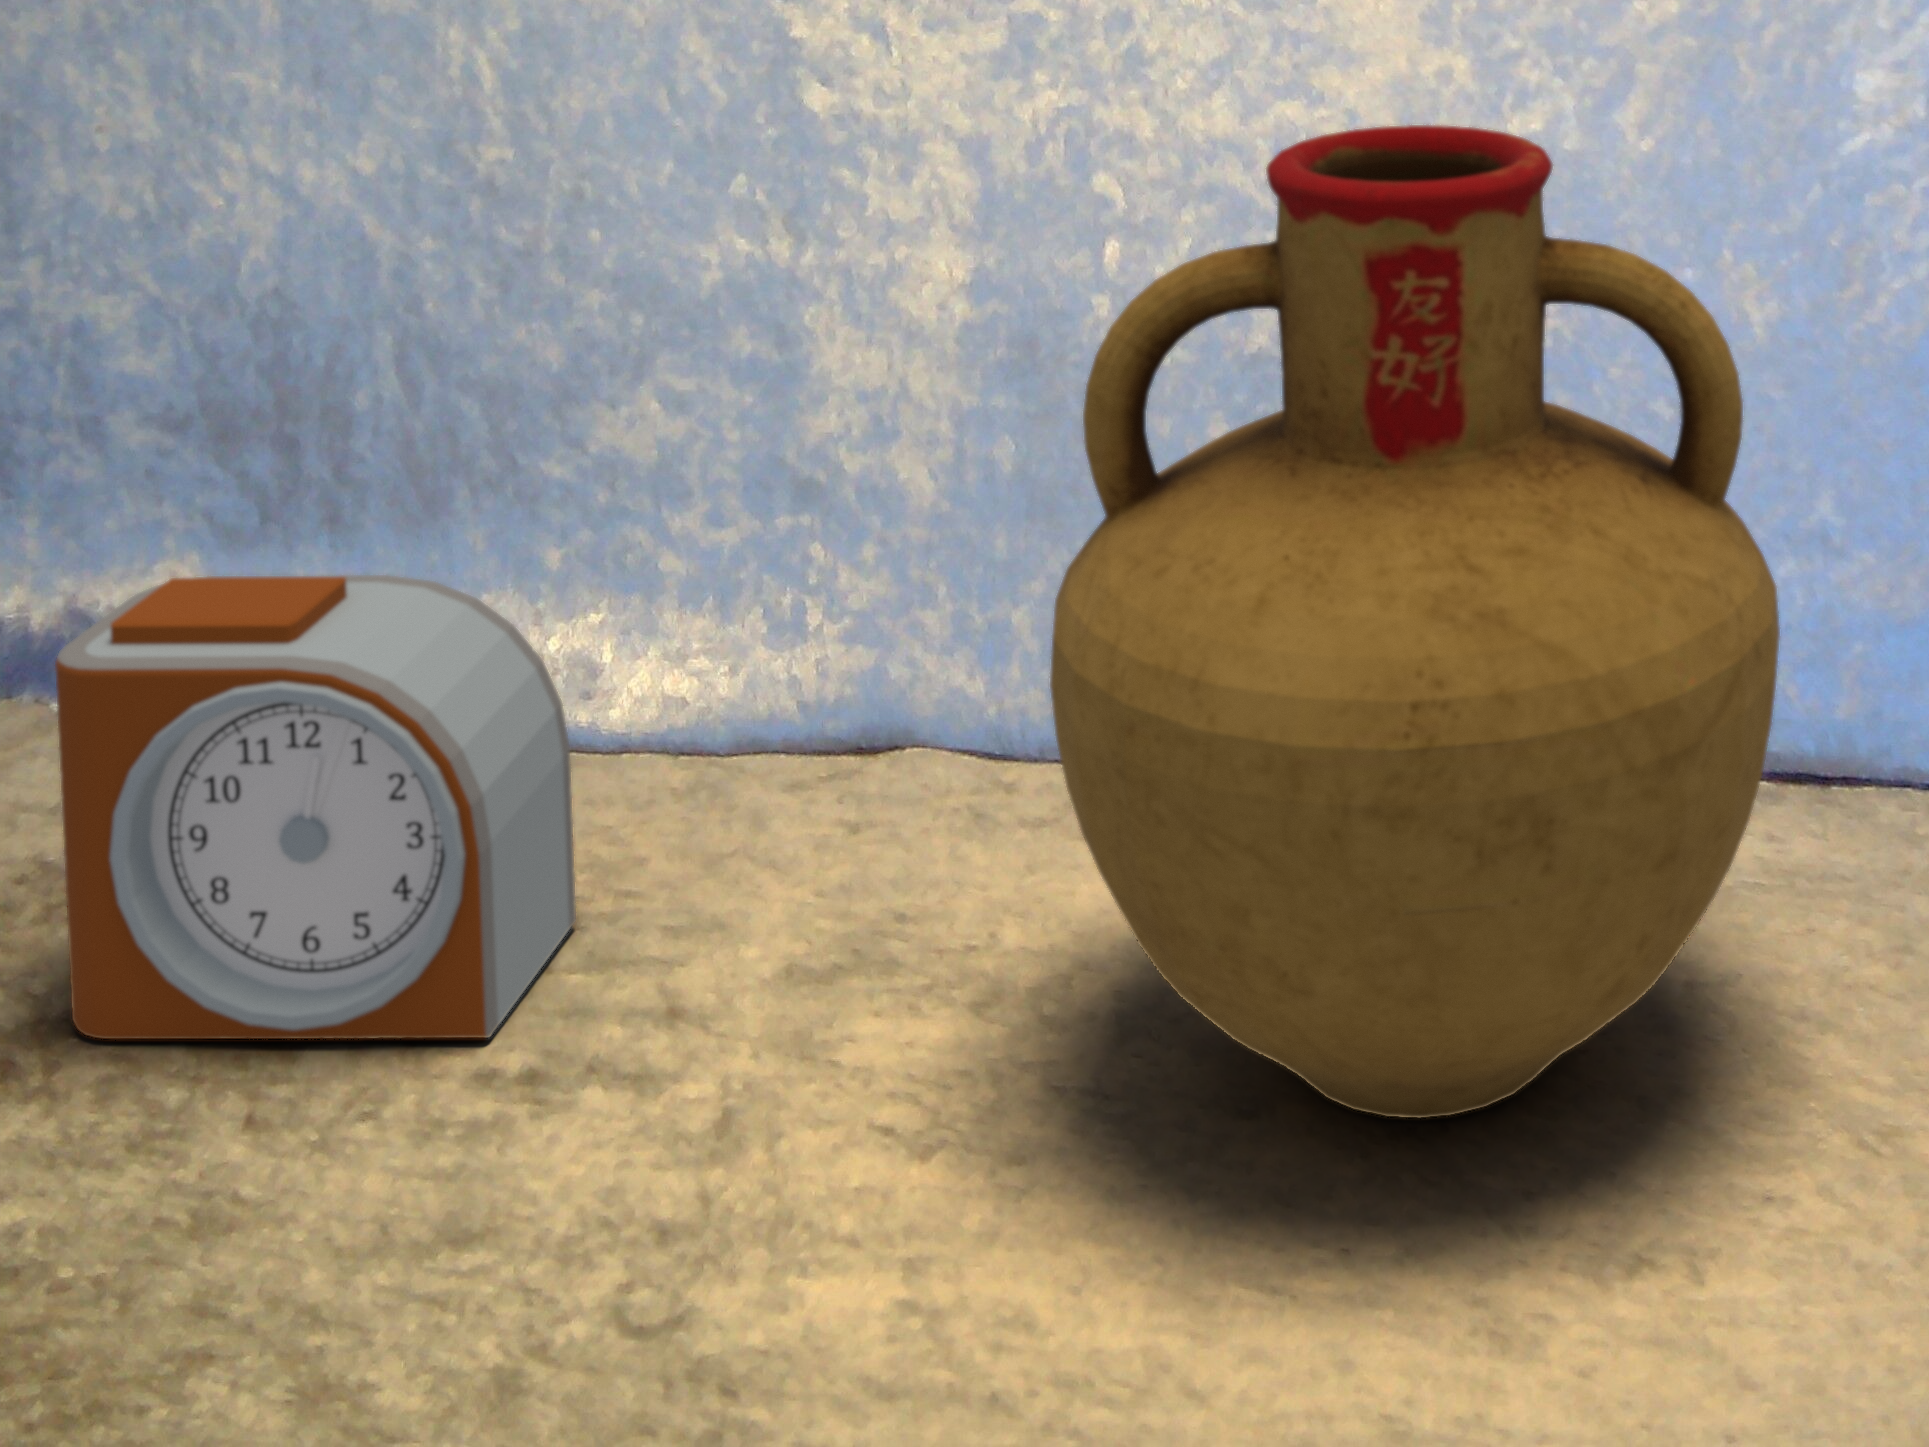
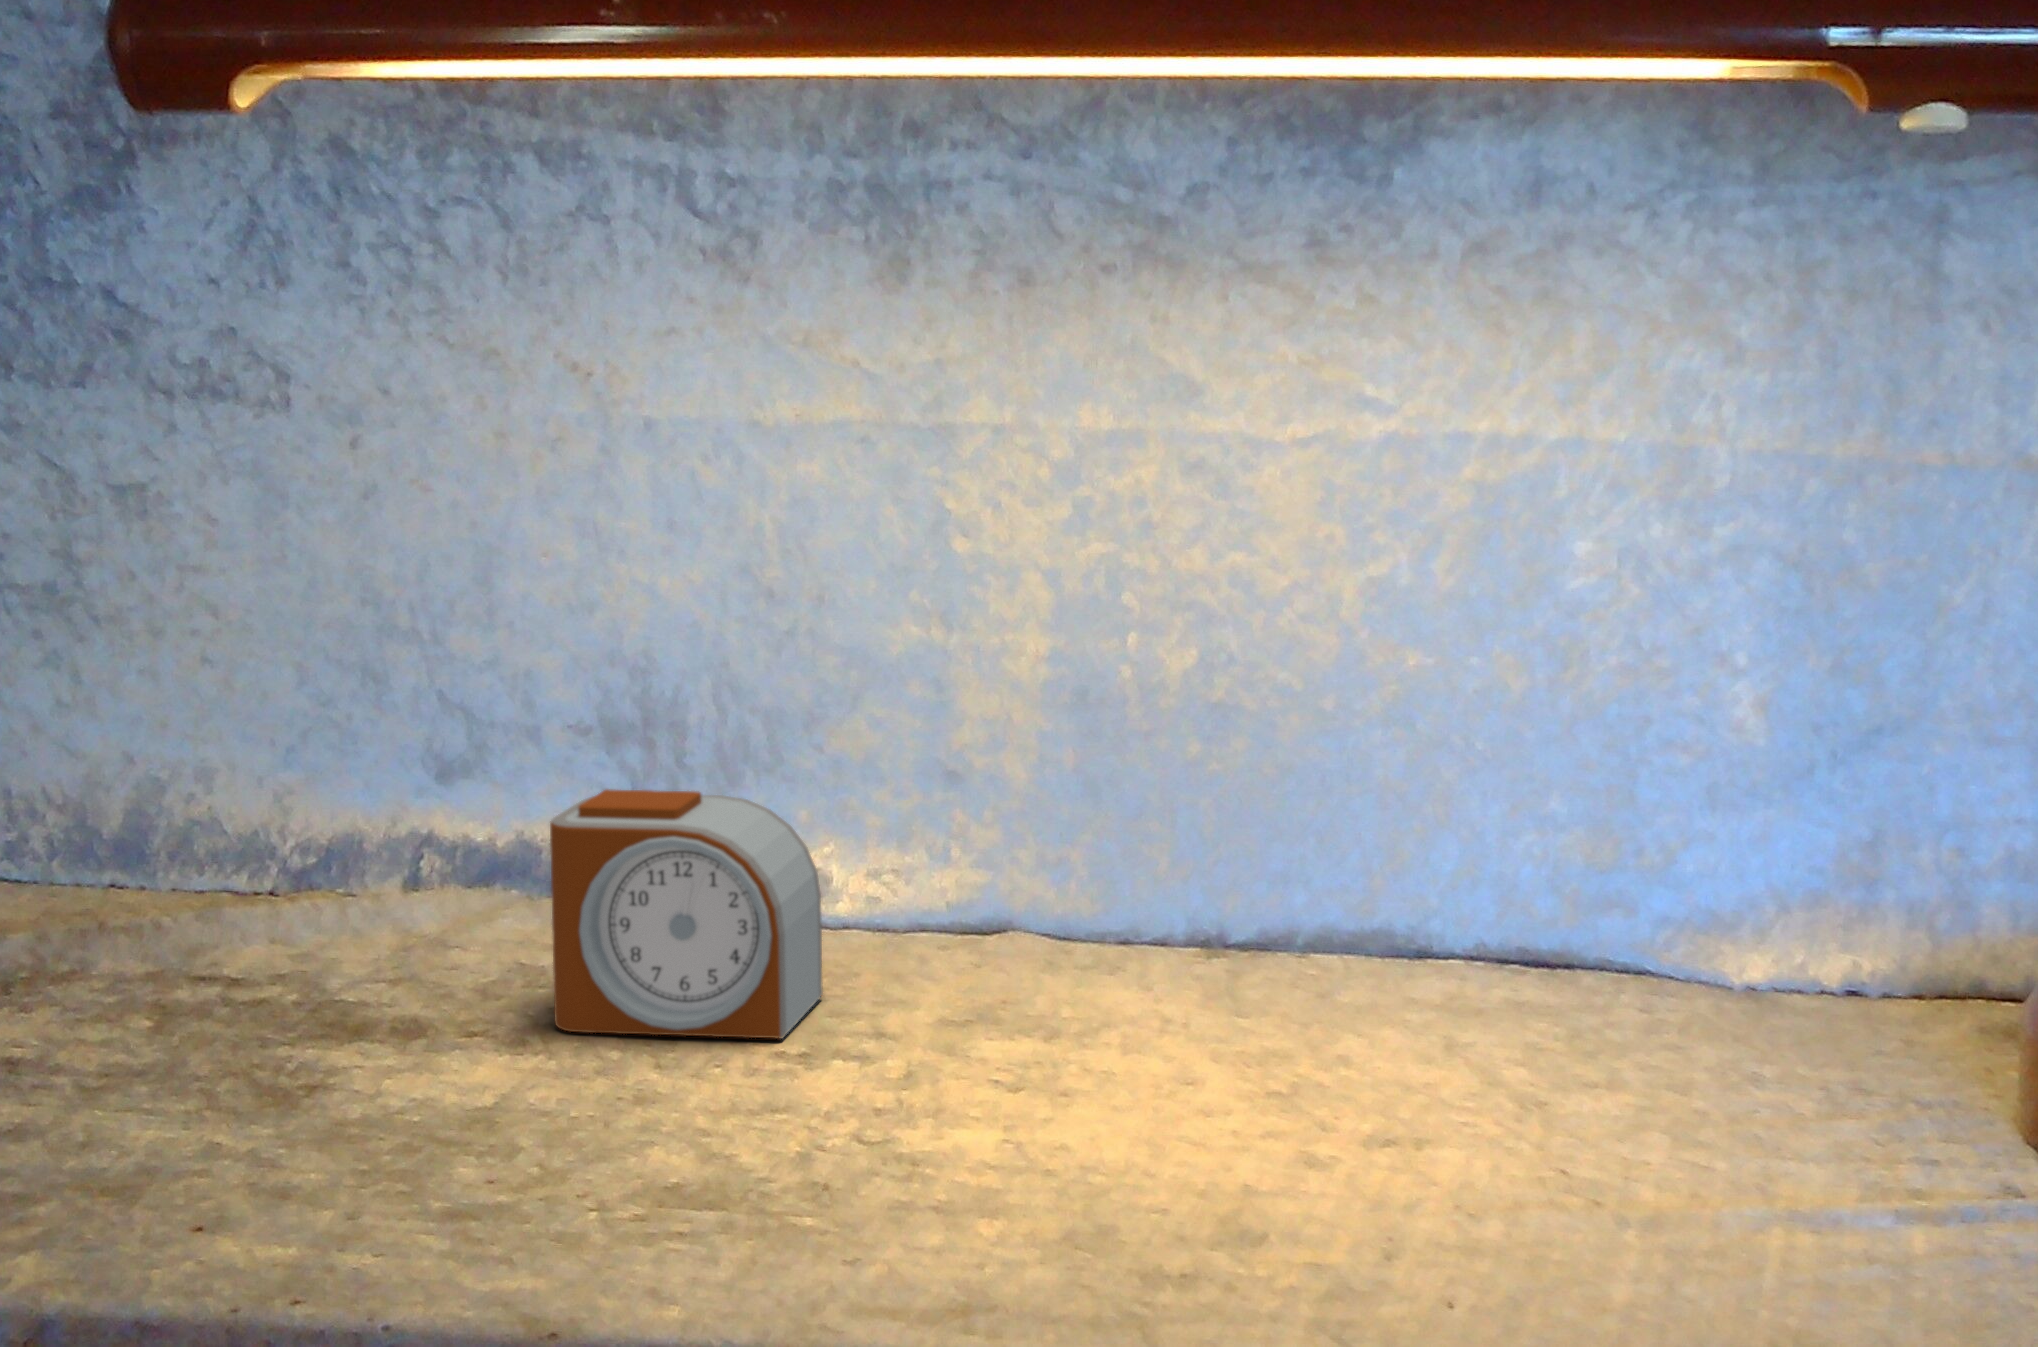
vase: present [1050,125,1780,1118] -> none [1096,548,1500,1087]

